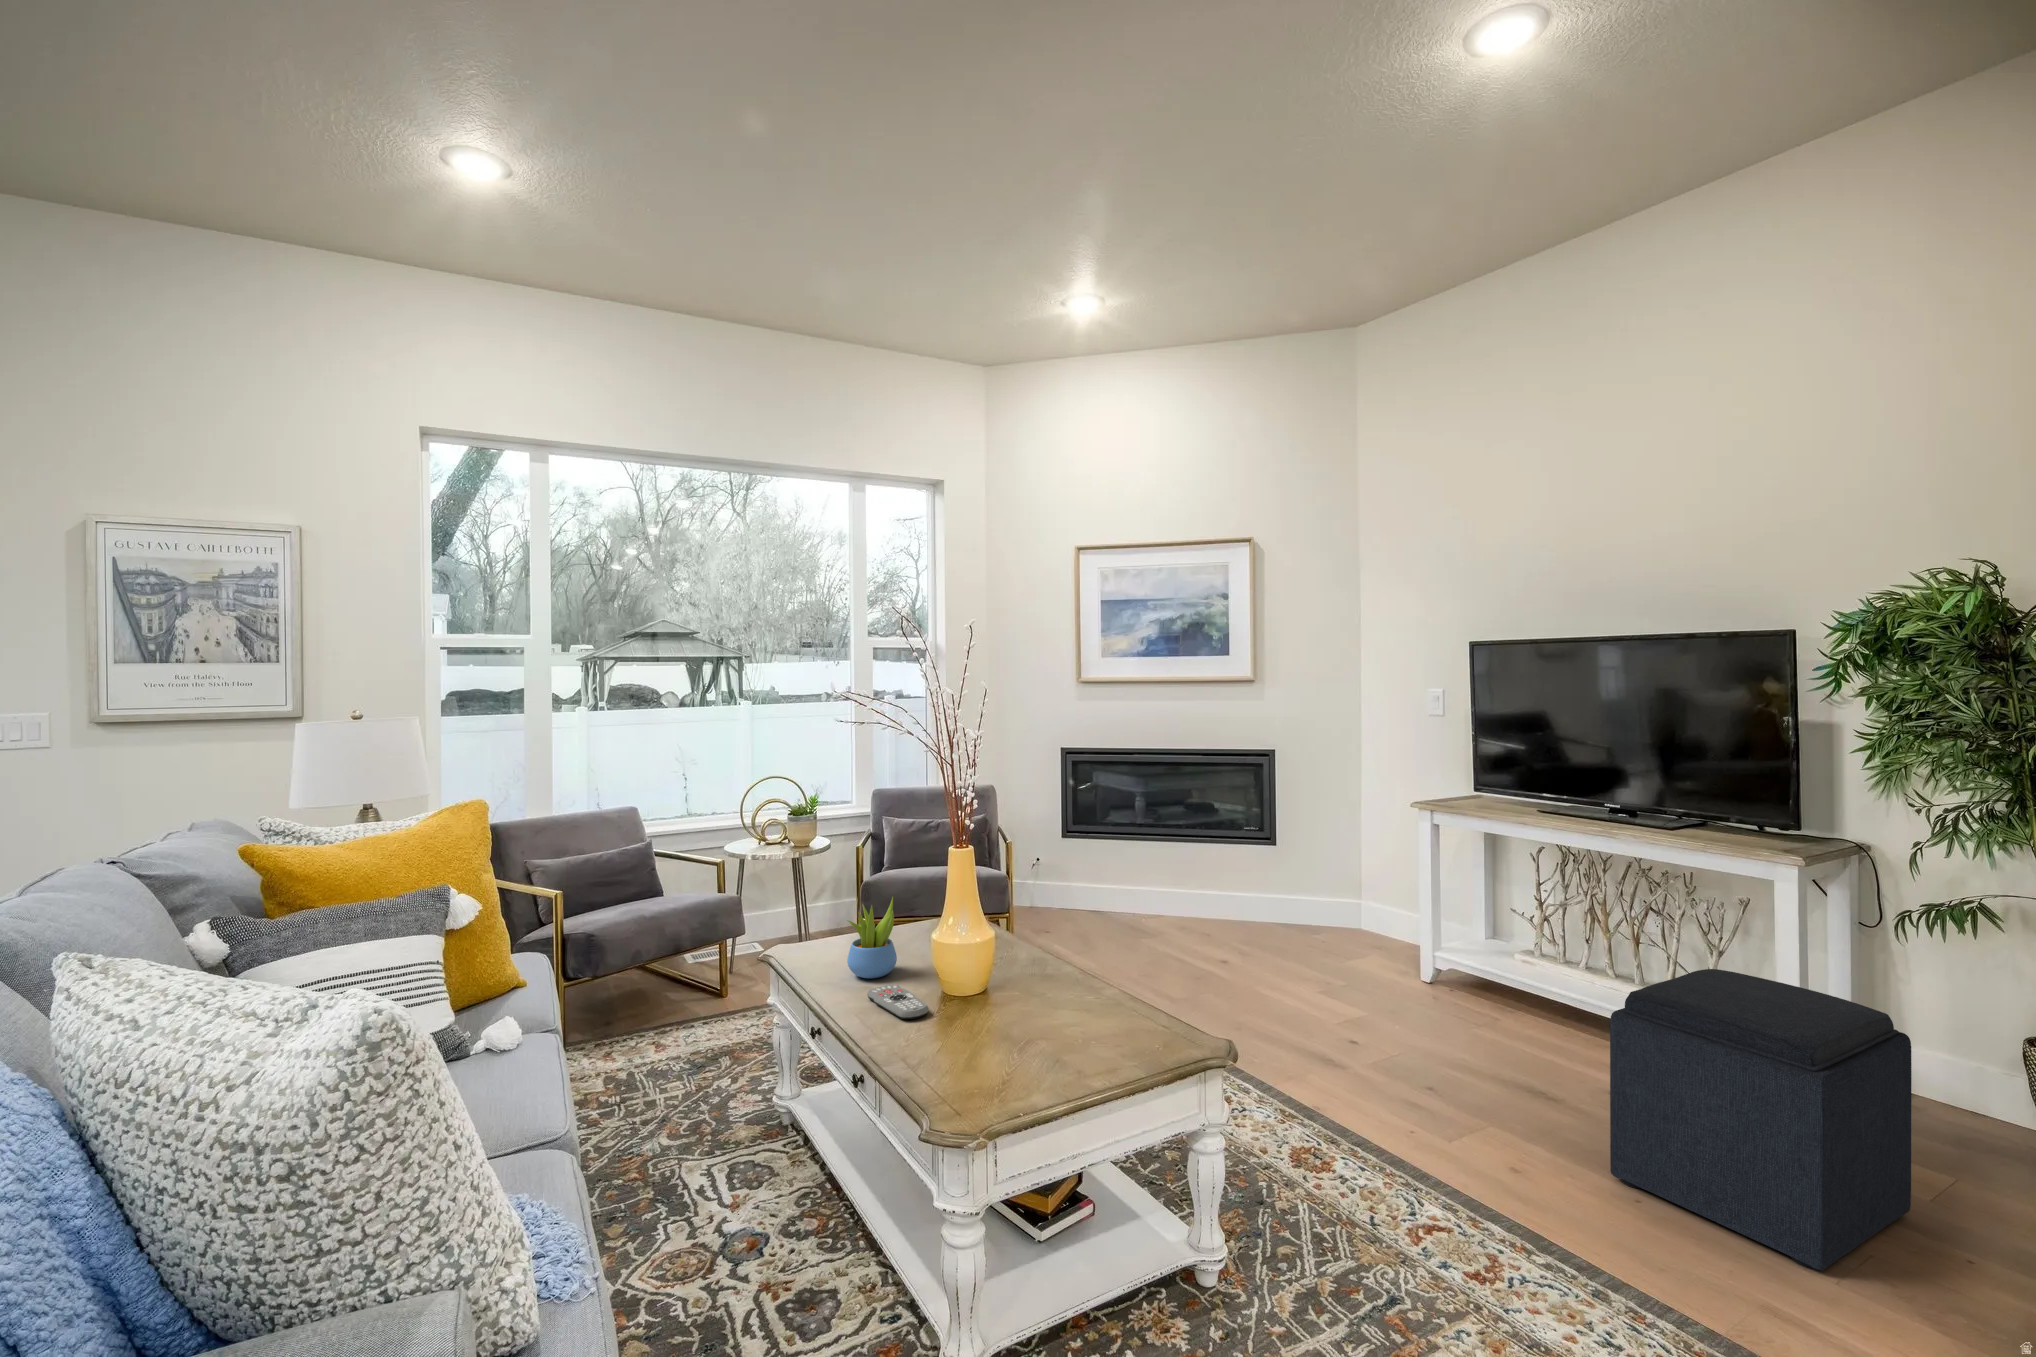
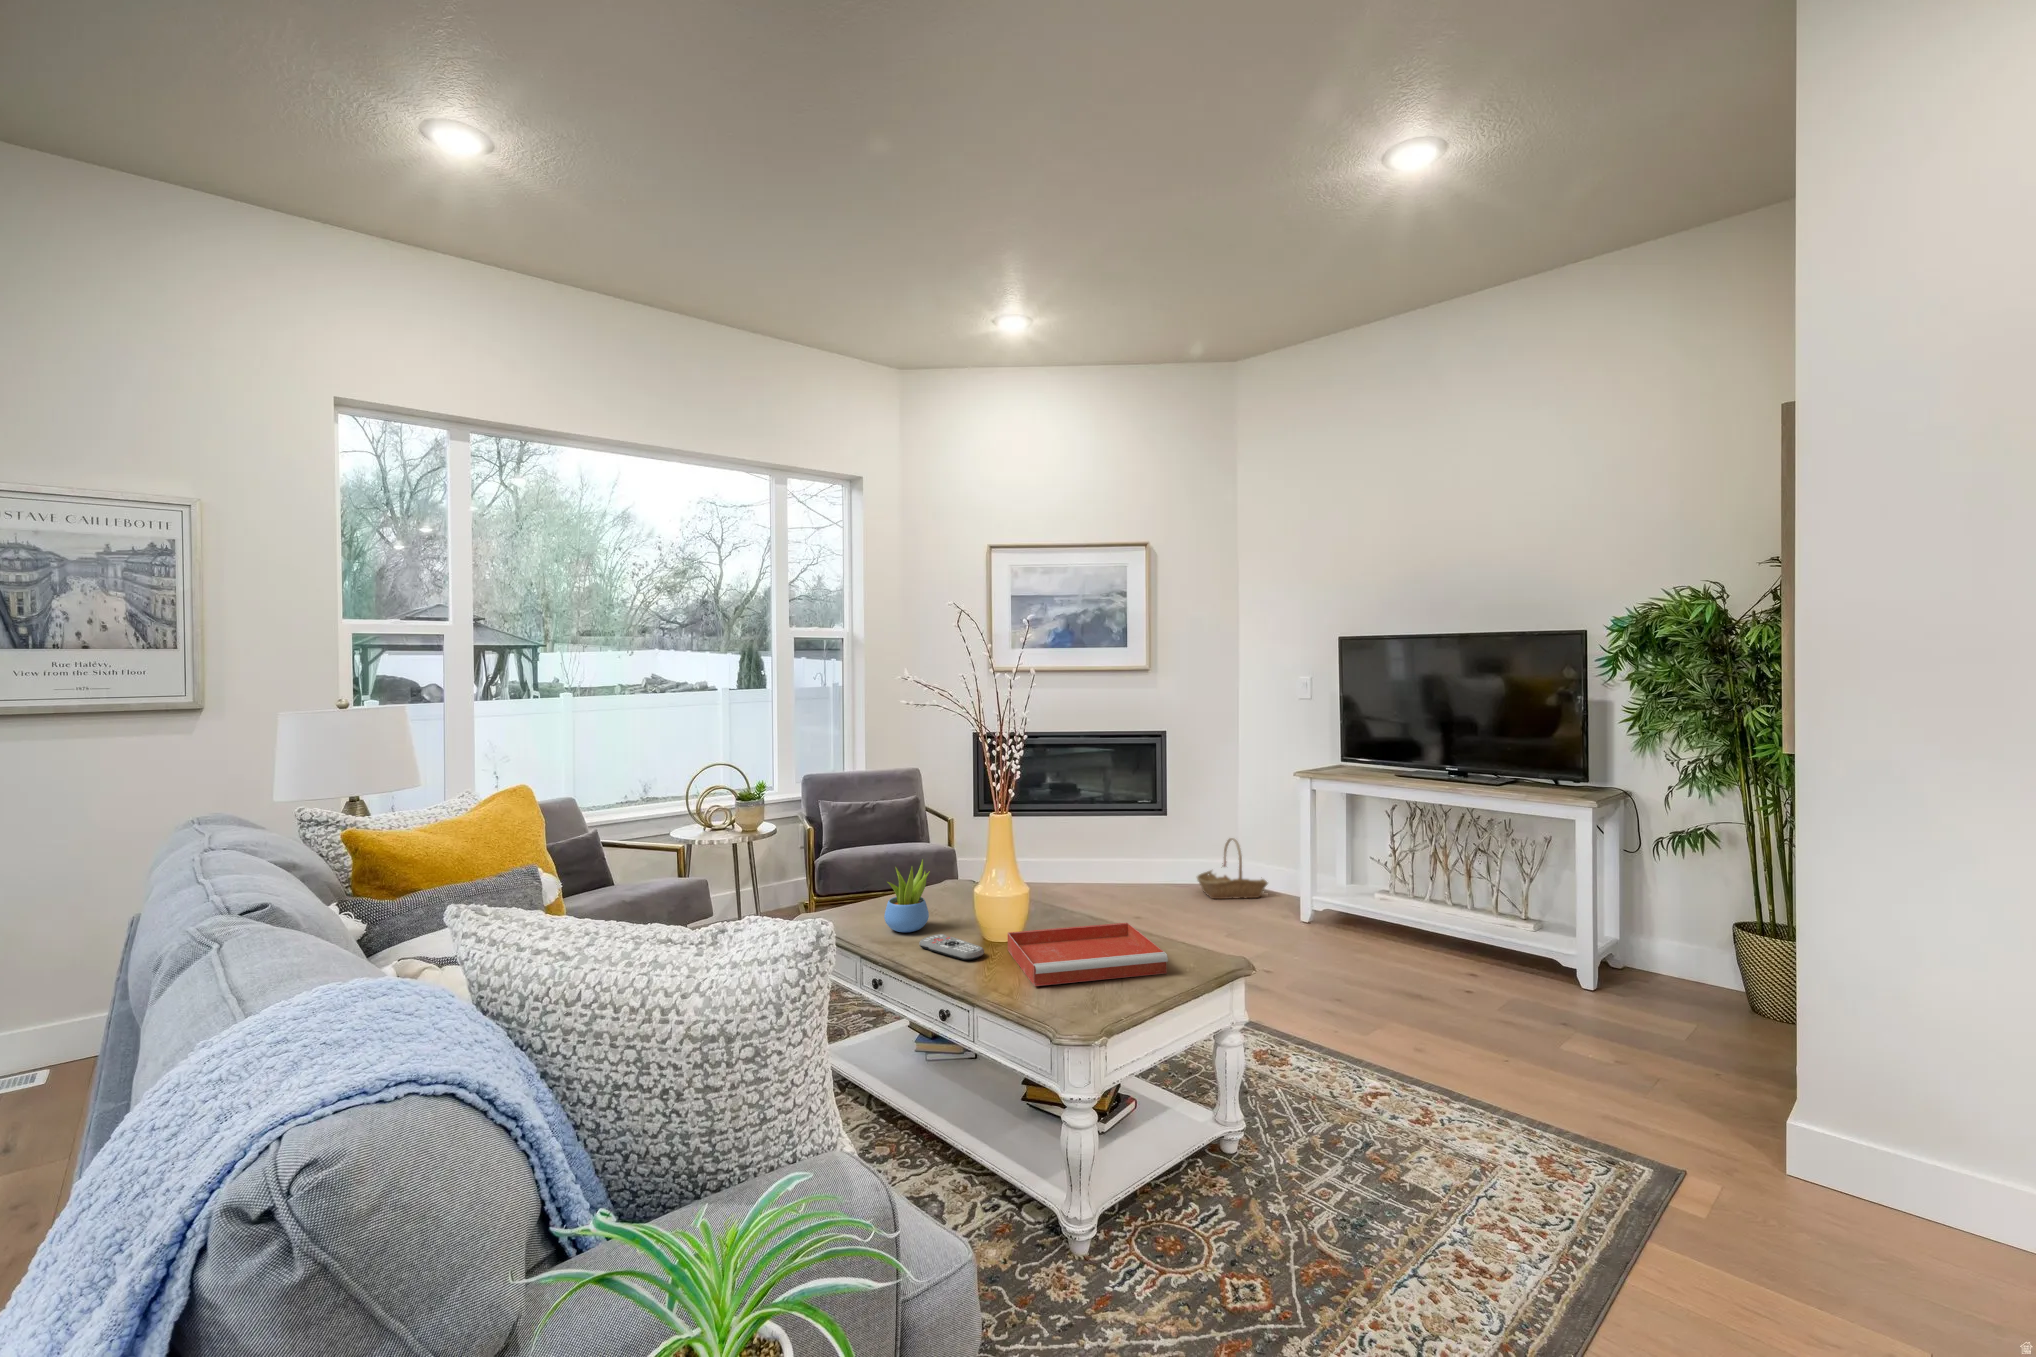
basket: none [1316,877,1401,949] -> present [1197,838,1268,899]
ottoman: present [1610,969,1912,1270] -> none [1485,885,1682,1091]
tray: none [952,988,1118,1061] -> present [1008,923,1168,986]

